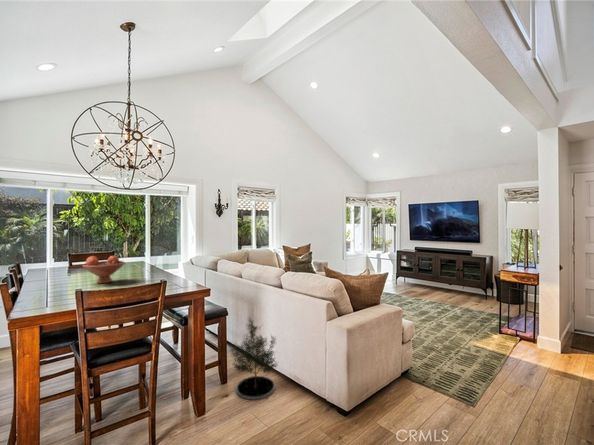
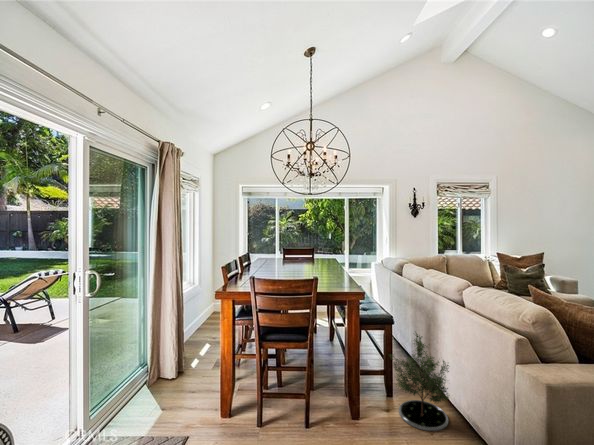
fruit bowl: present [83,256,125,283] -> none [276,251,307,275]

